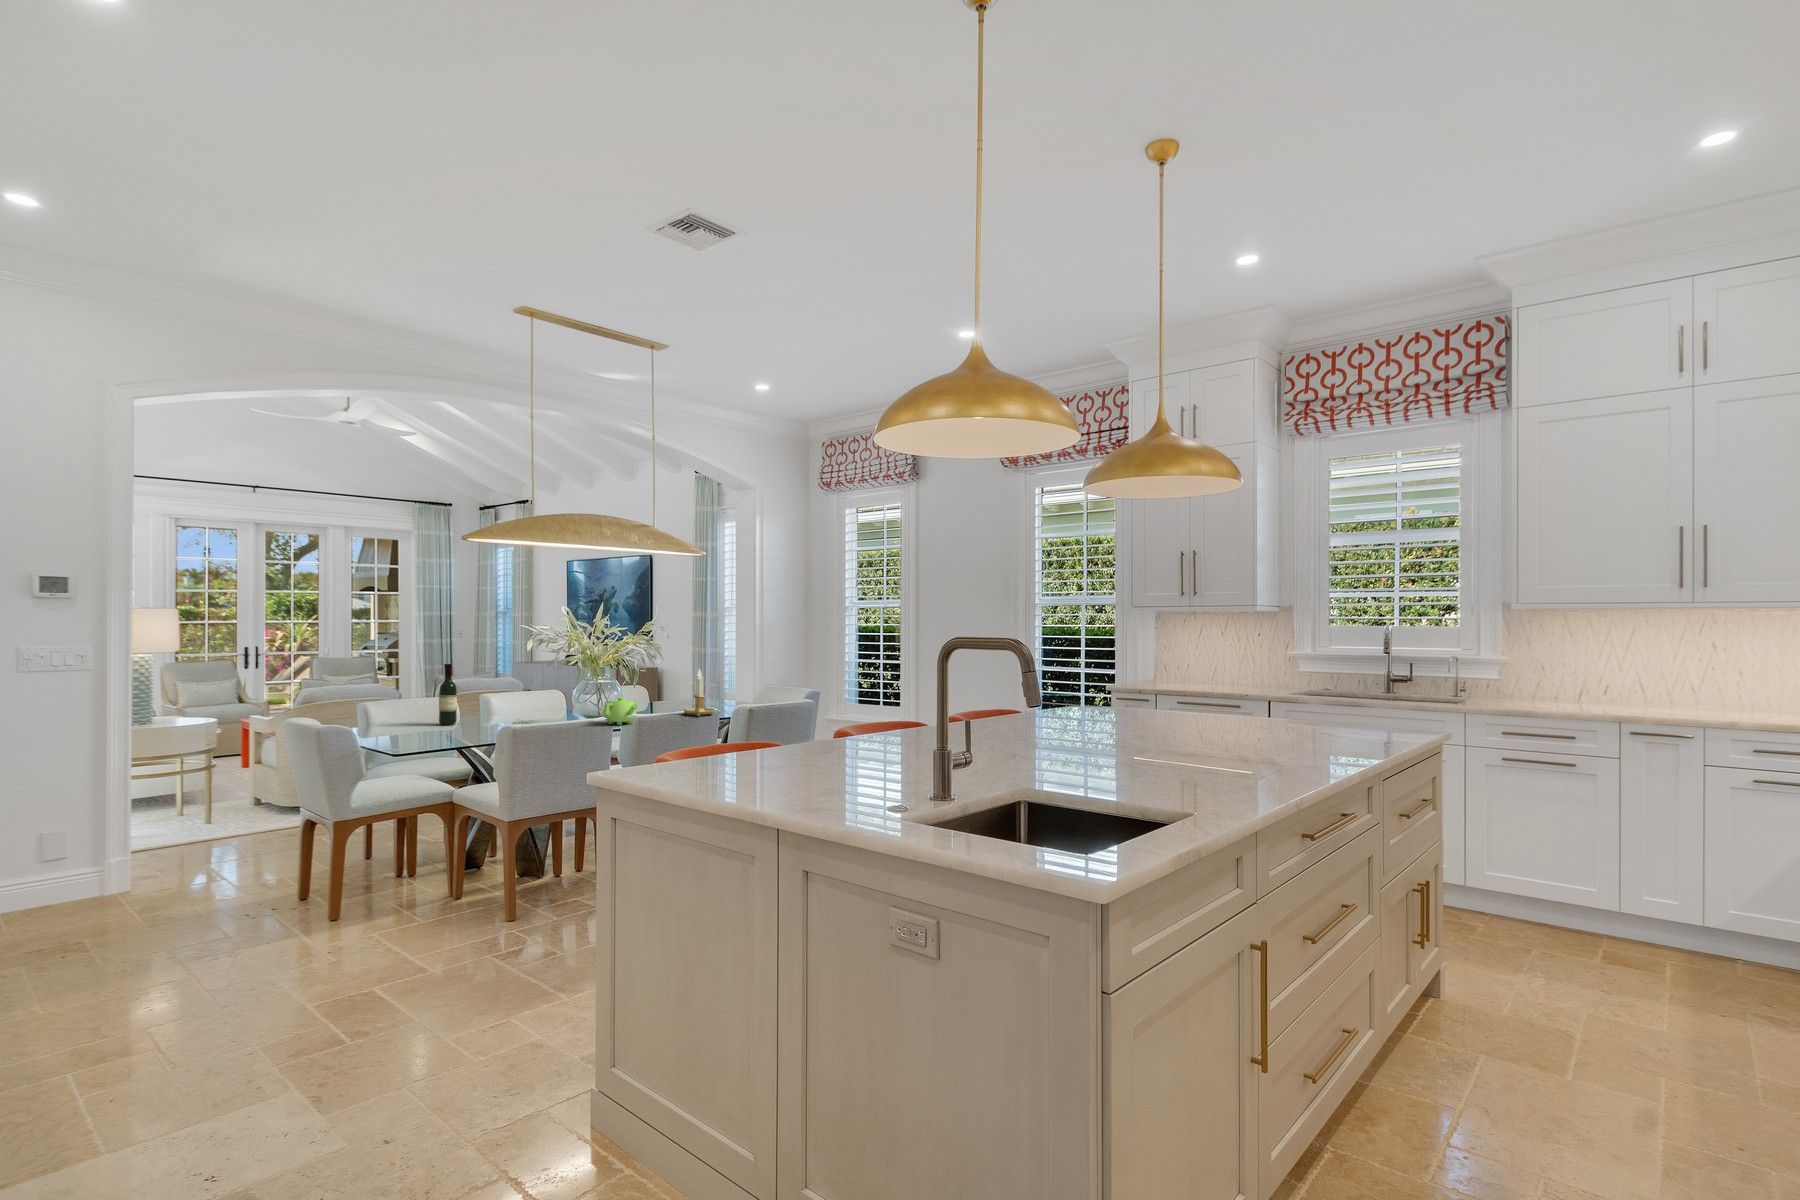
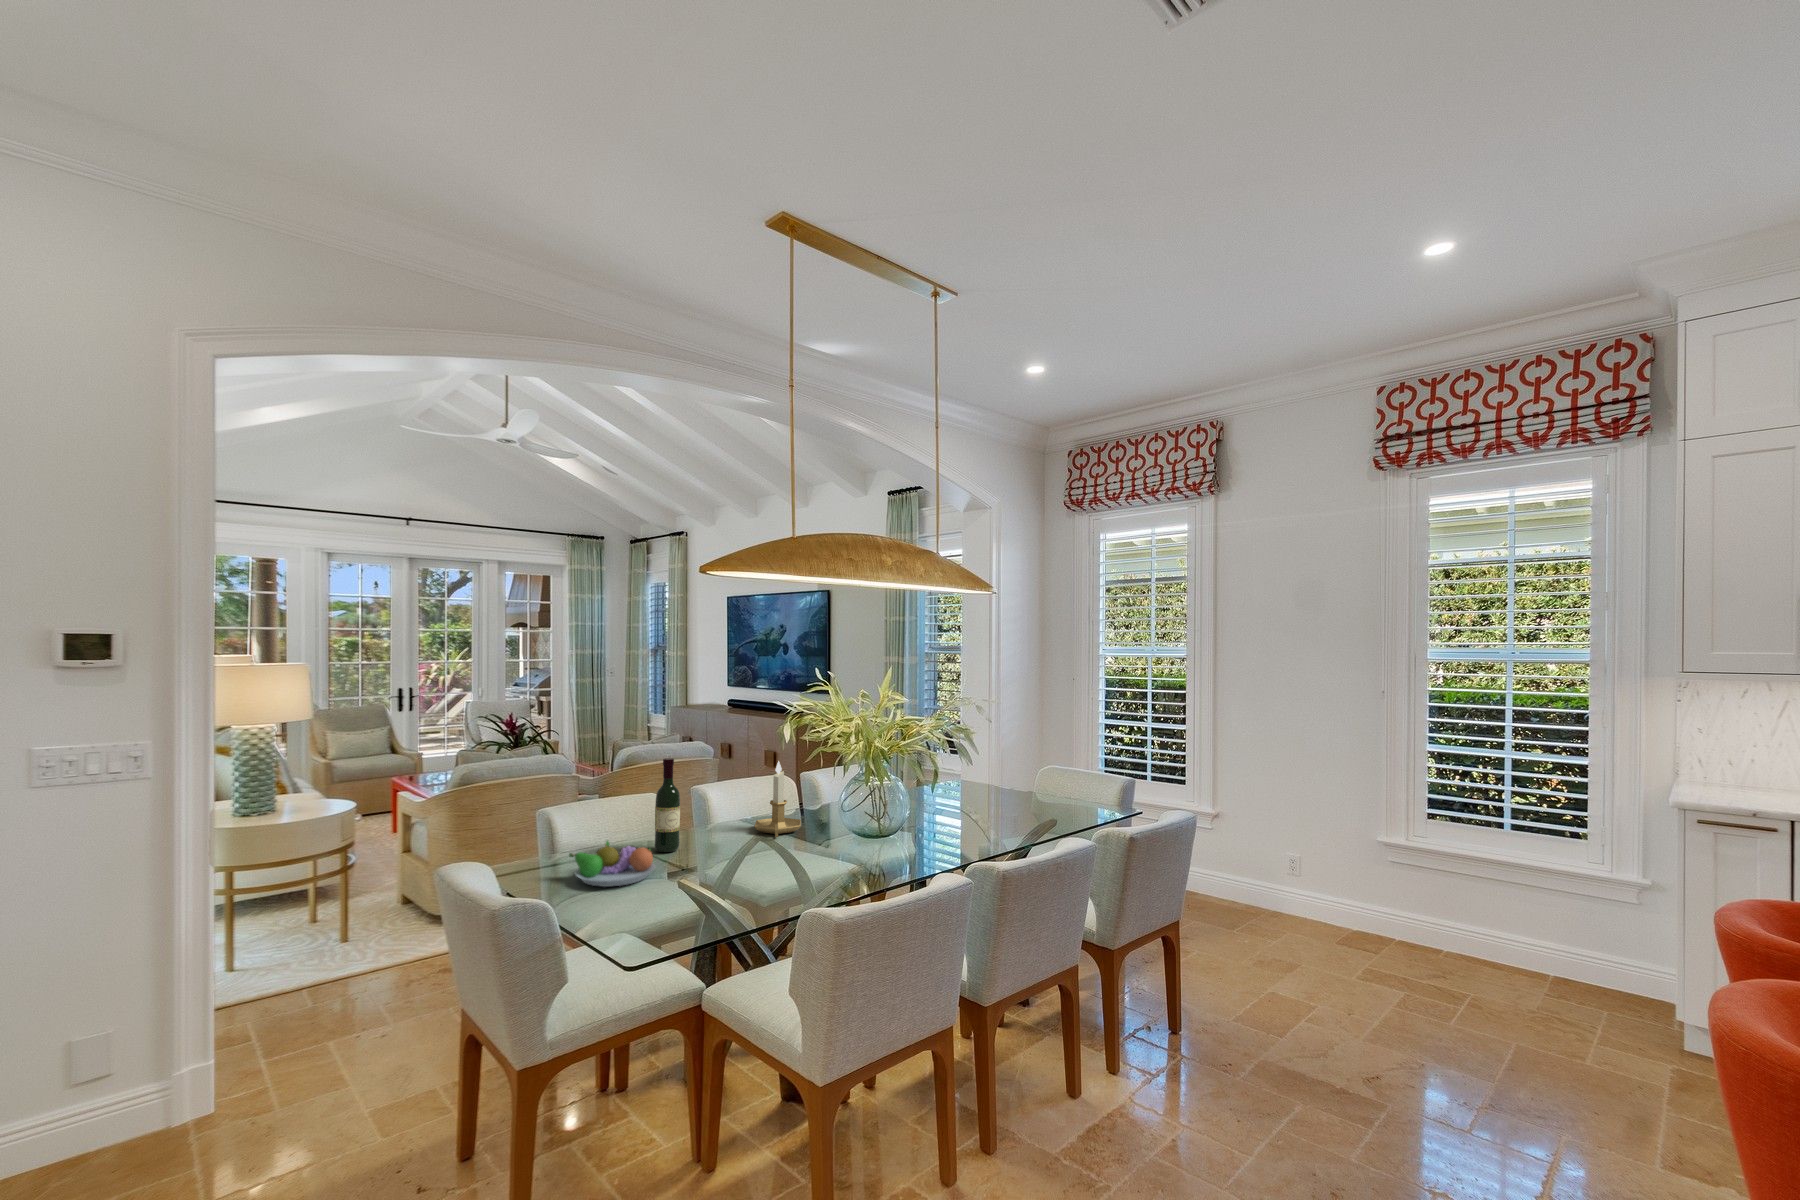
candlestick: present [684,669,715,717] -> present [754,761,801,837]
teapot: present [603,697,637,725] -> none [894,809,948,854]
fruit bowl: none [376,712,434,736] -> present [569,841,656,887]

